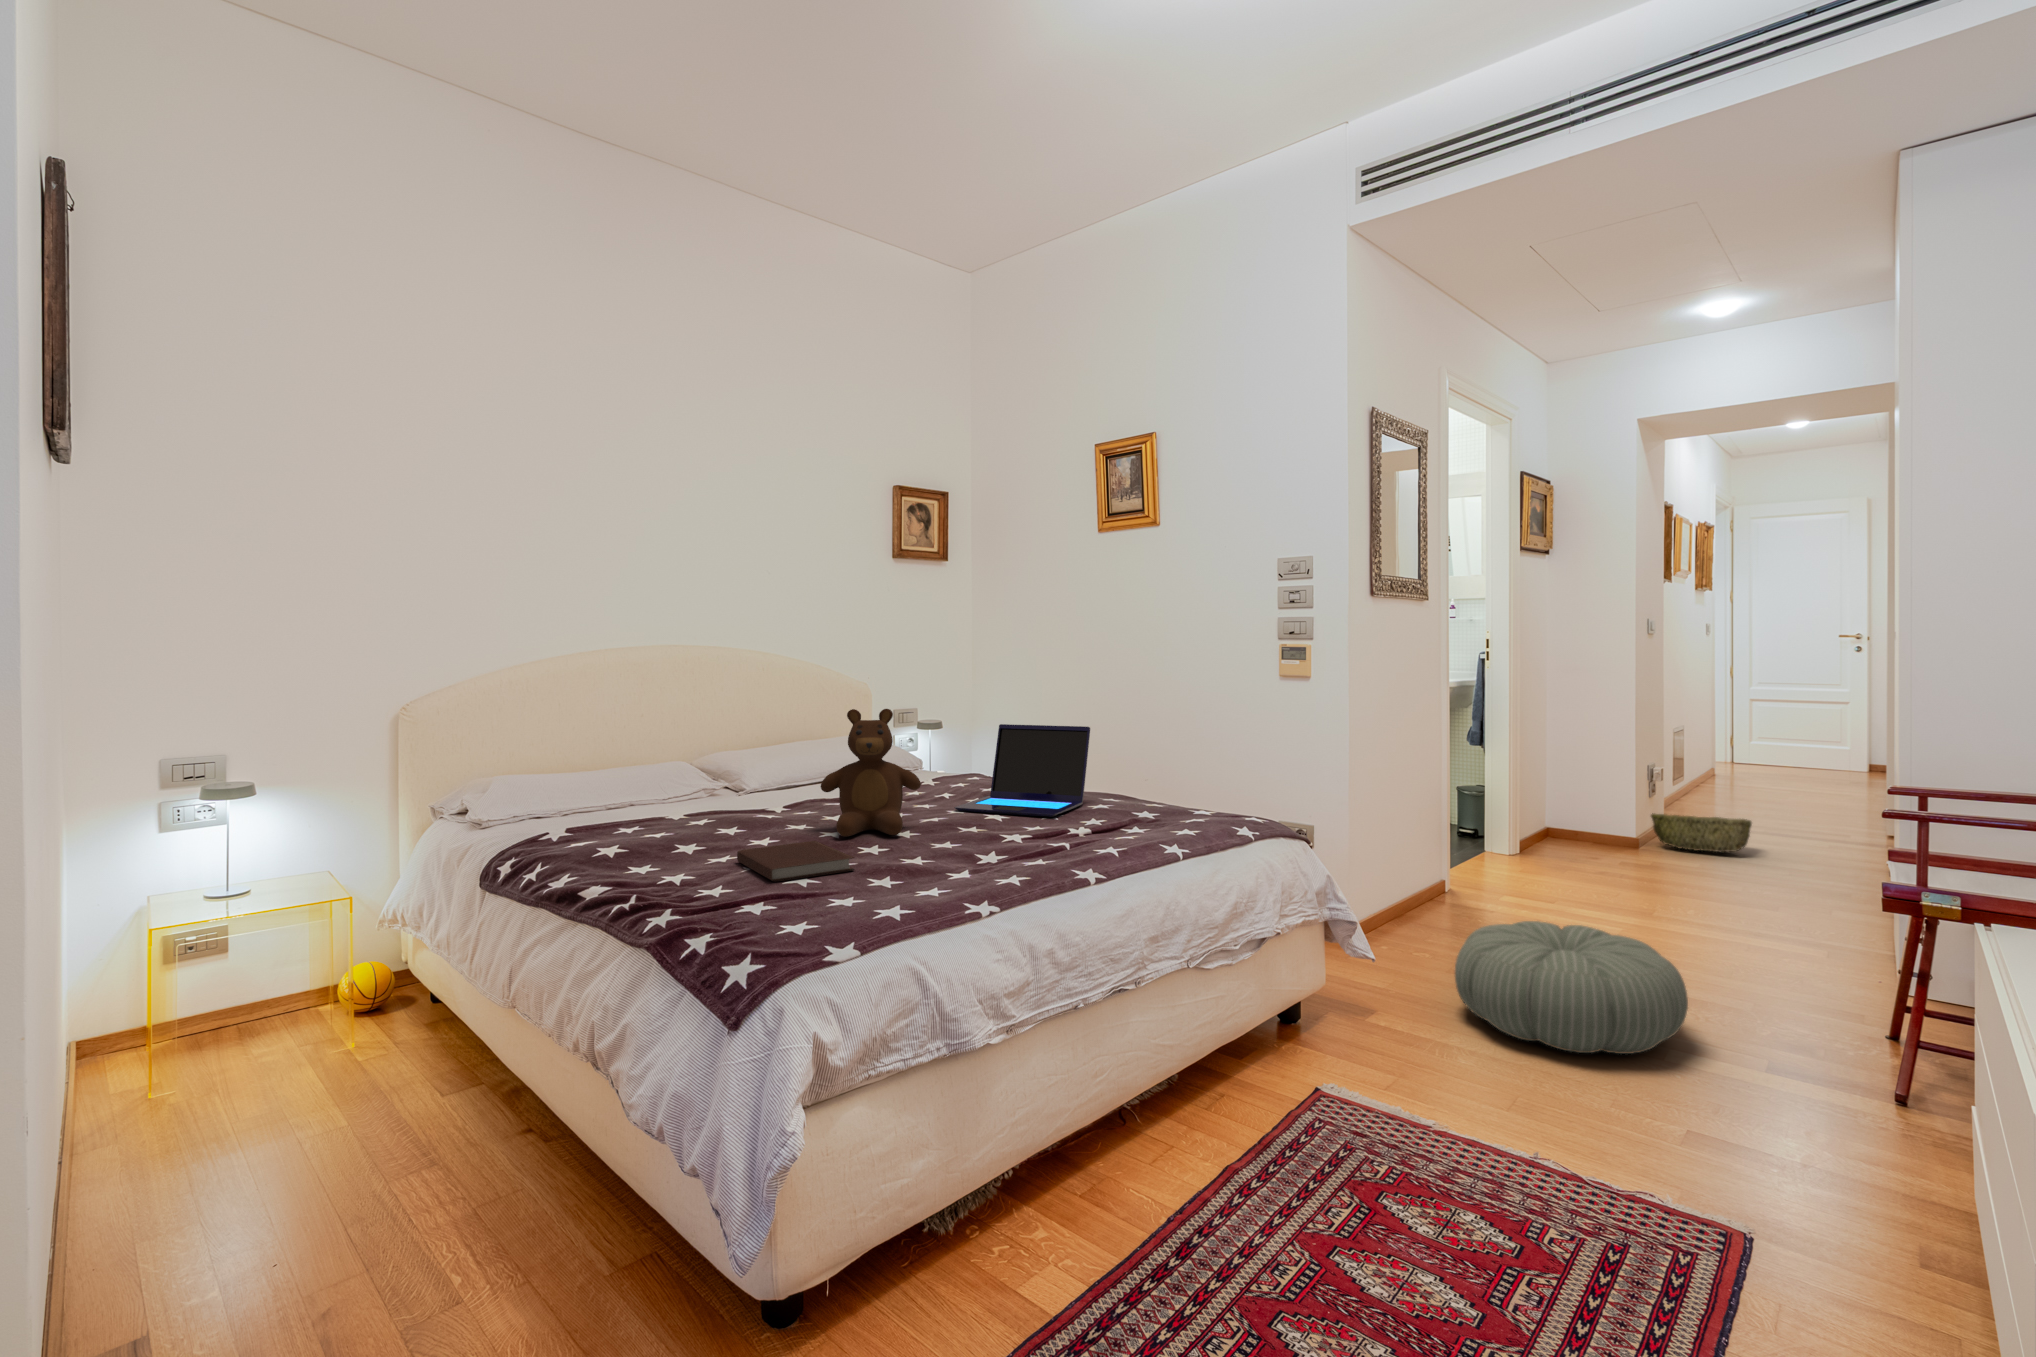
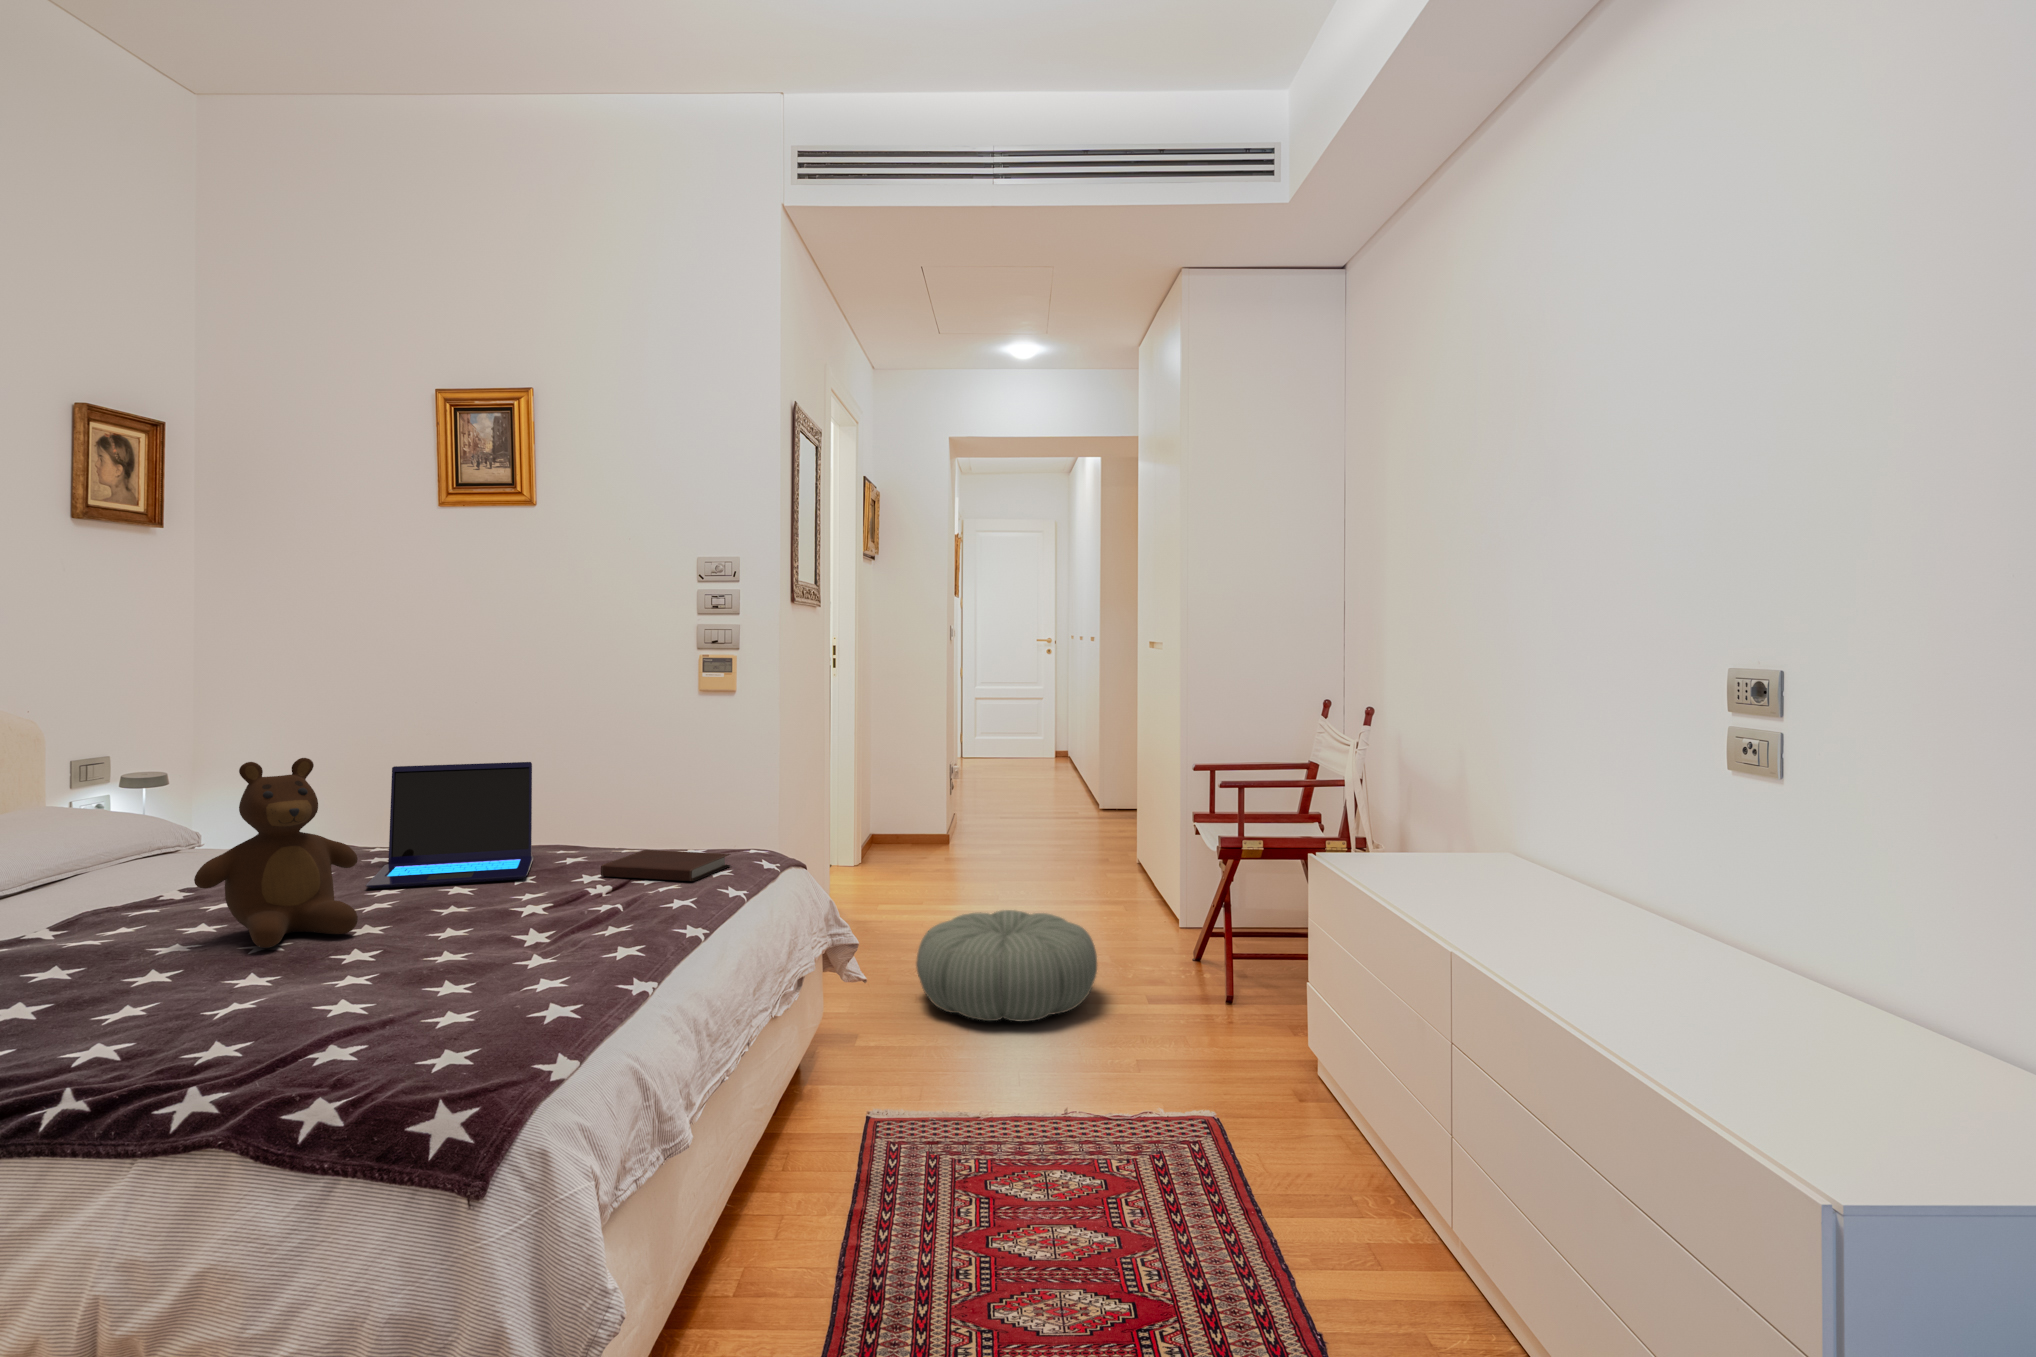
woven basket: present [1651,813,1752,852] -> none [957,800,1029,833]
notebook: present [737,841,854,881] -> present [601,850,730,881]

